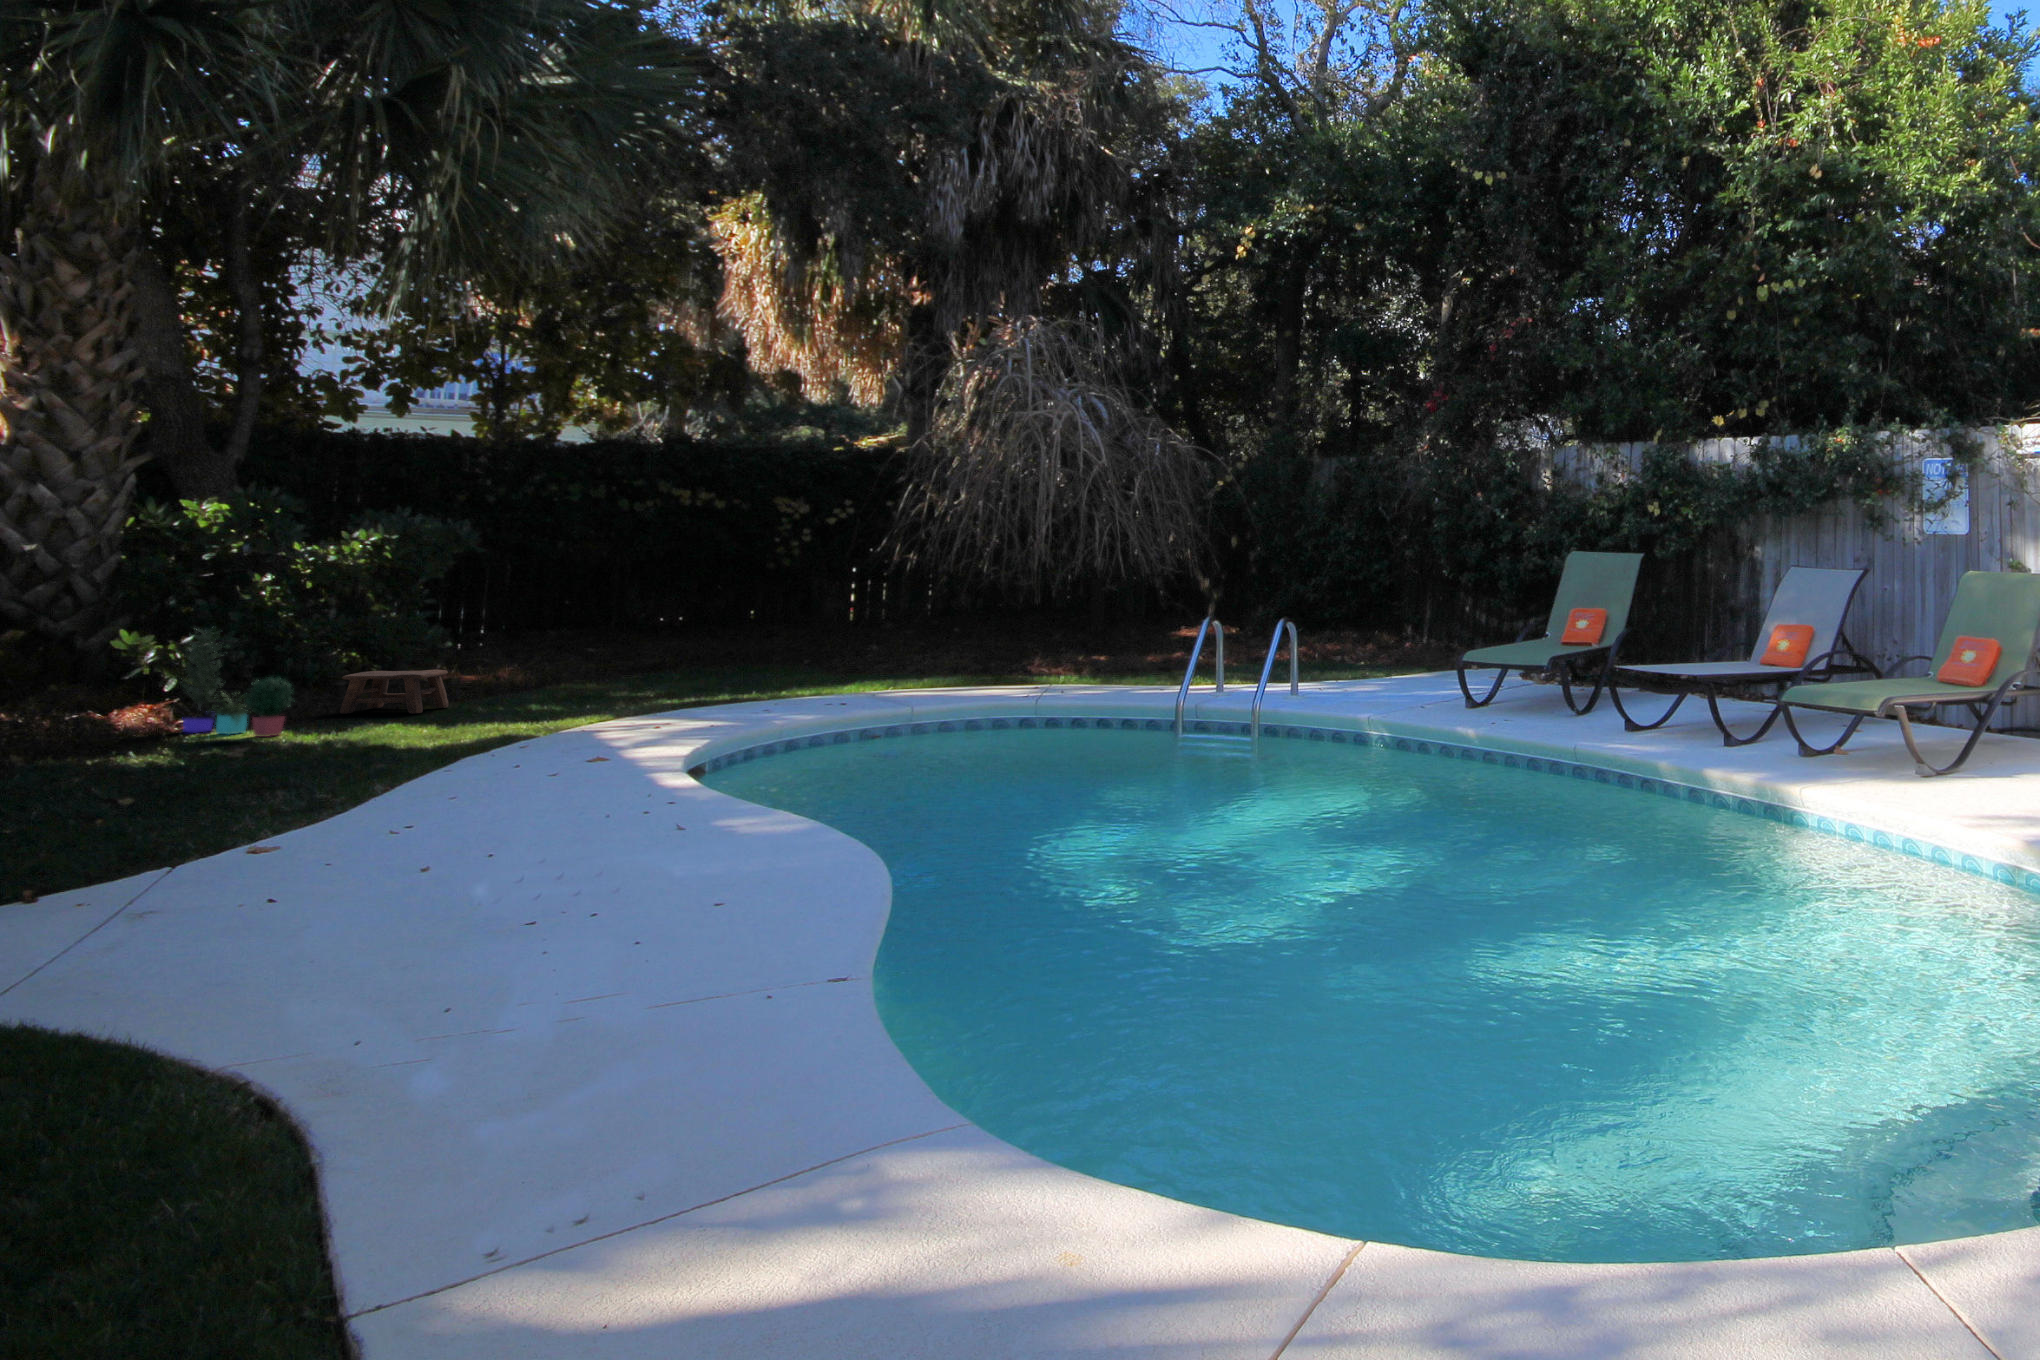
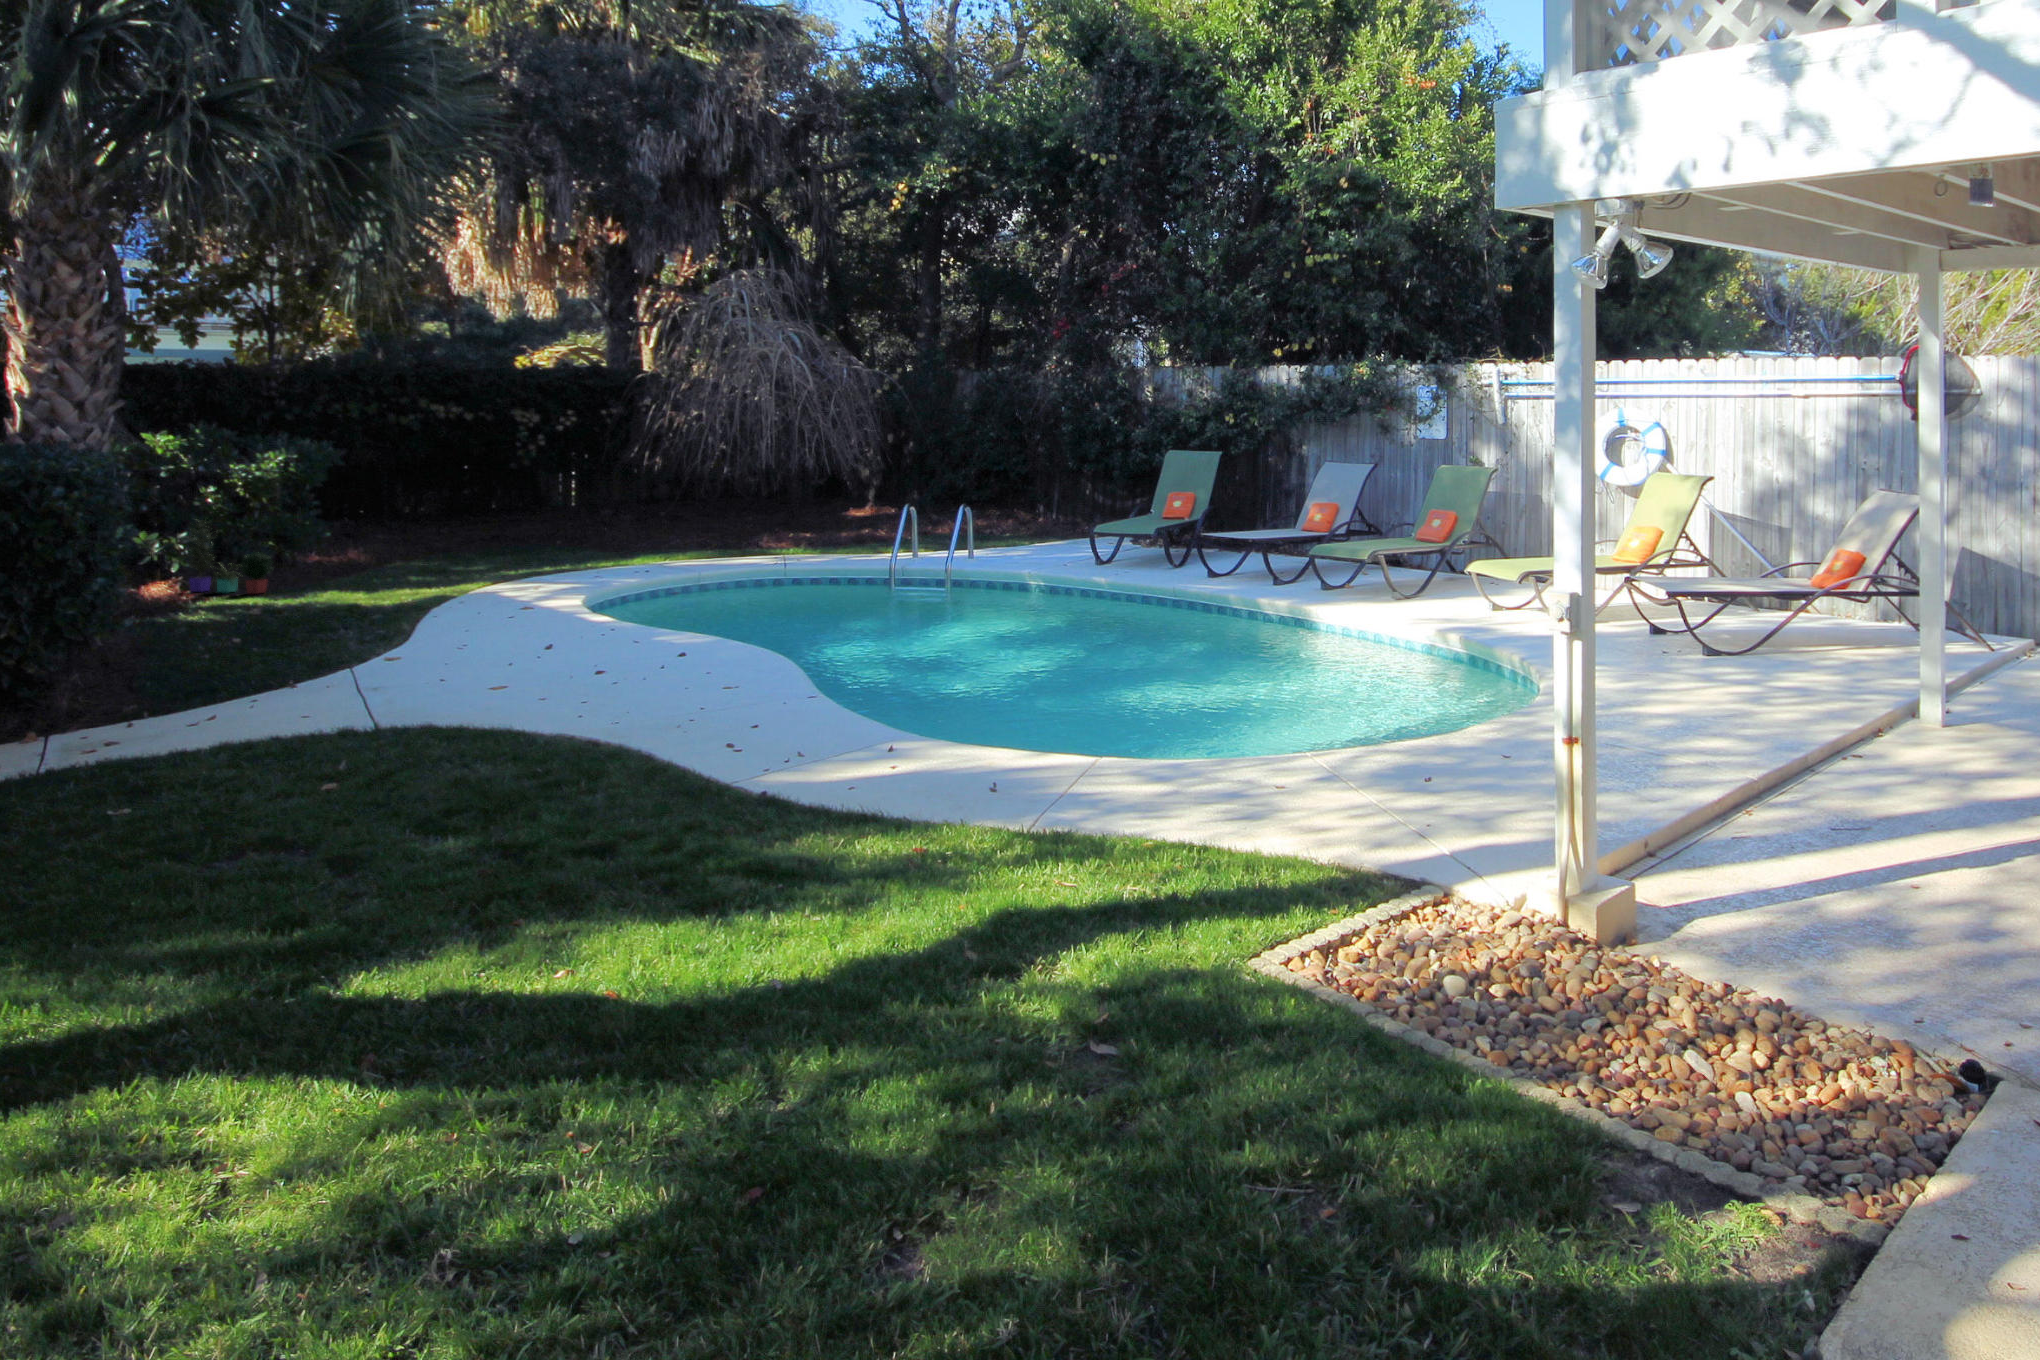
stool: present [340,669,448,714] -> none [285,547,358,579]

